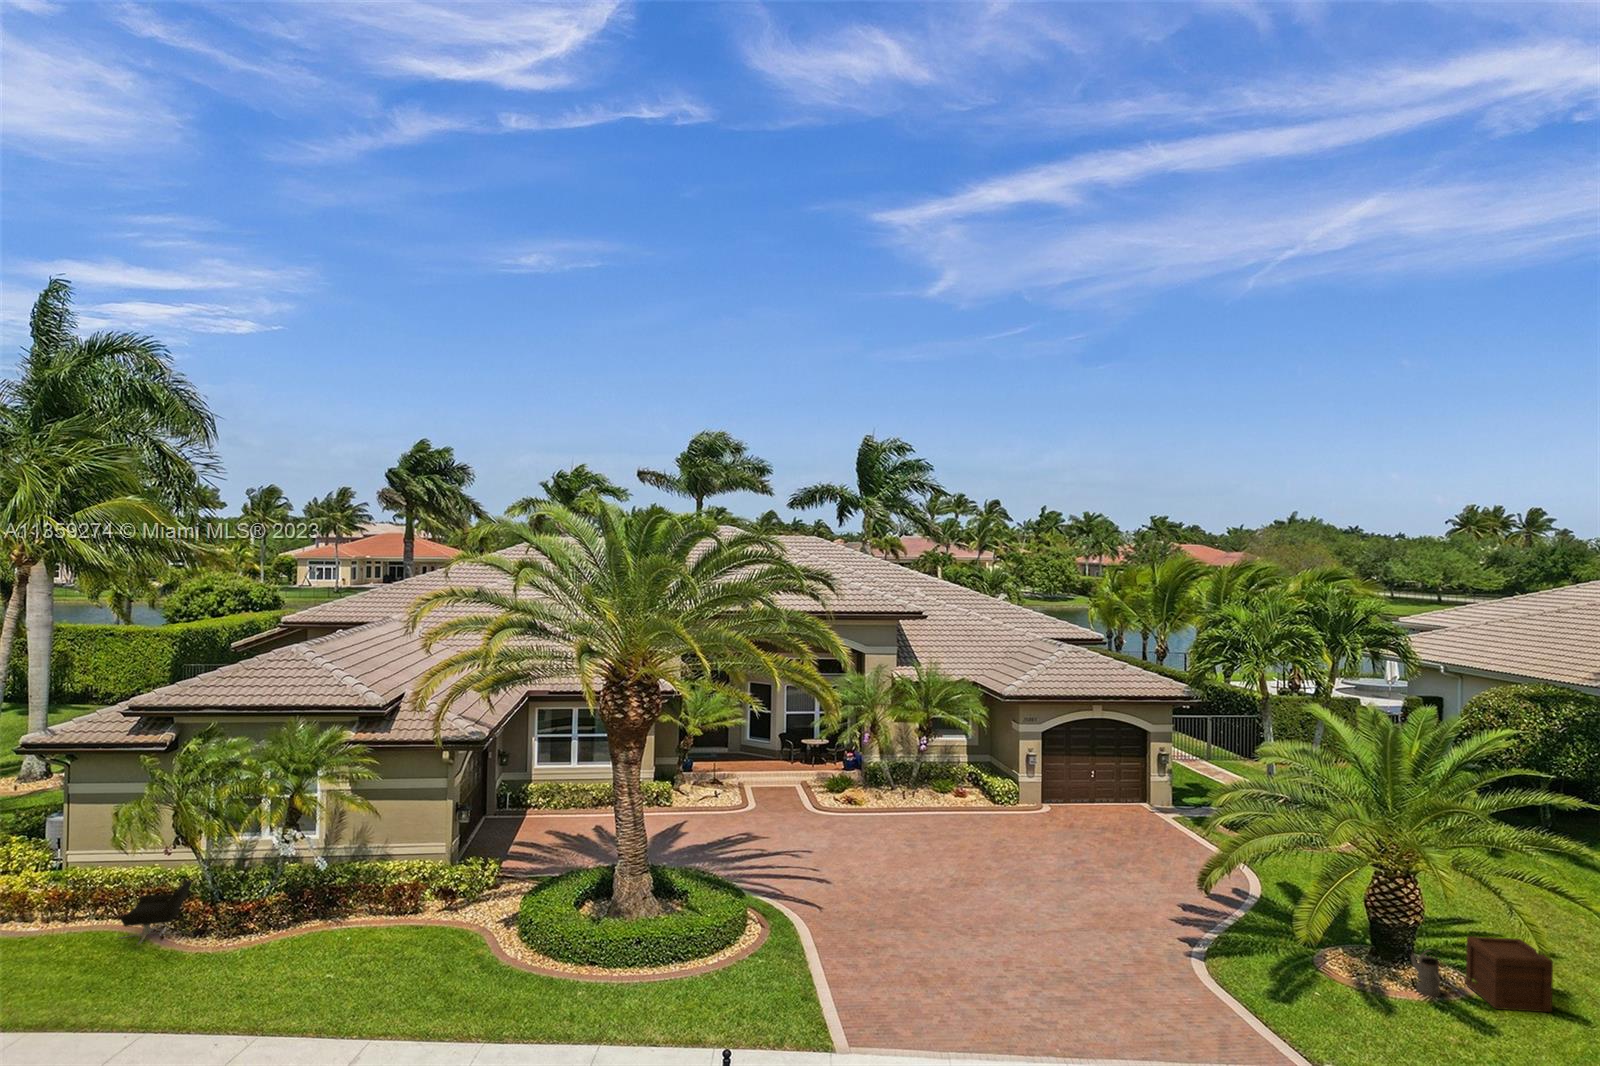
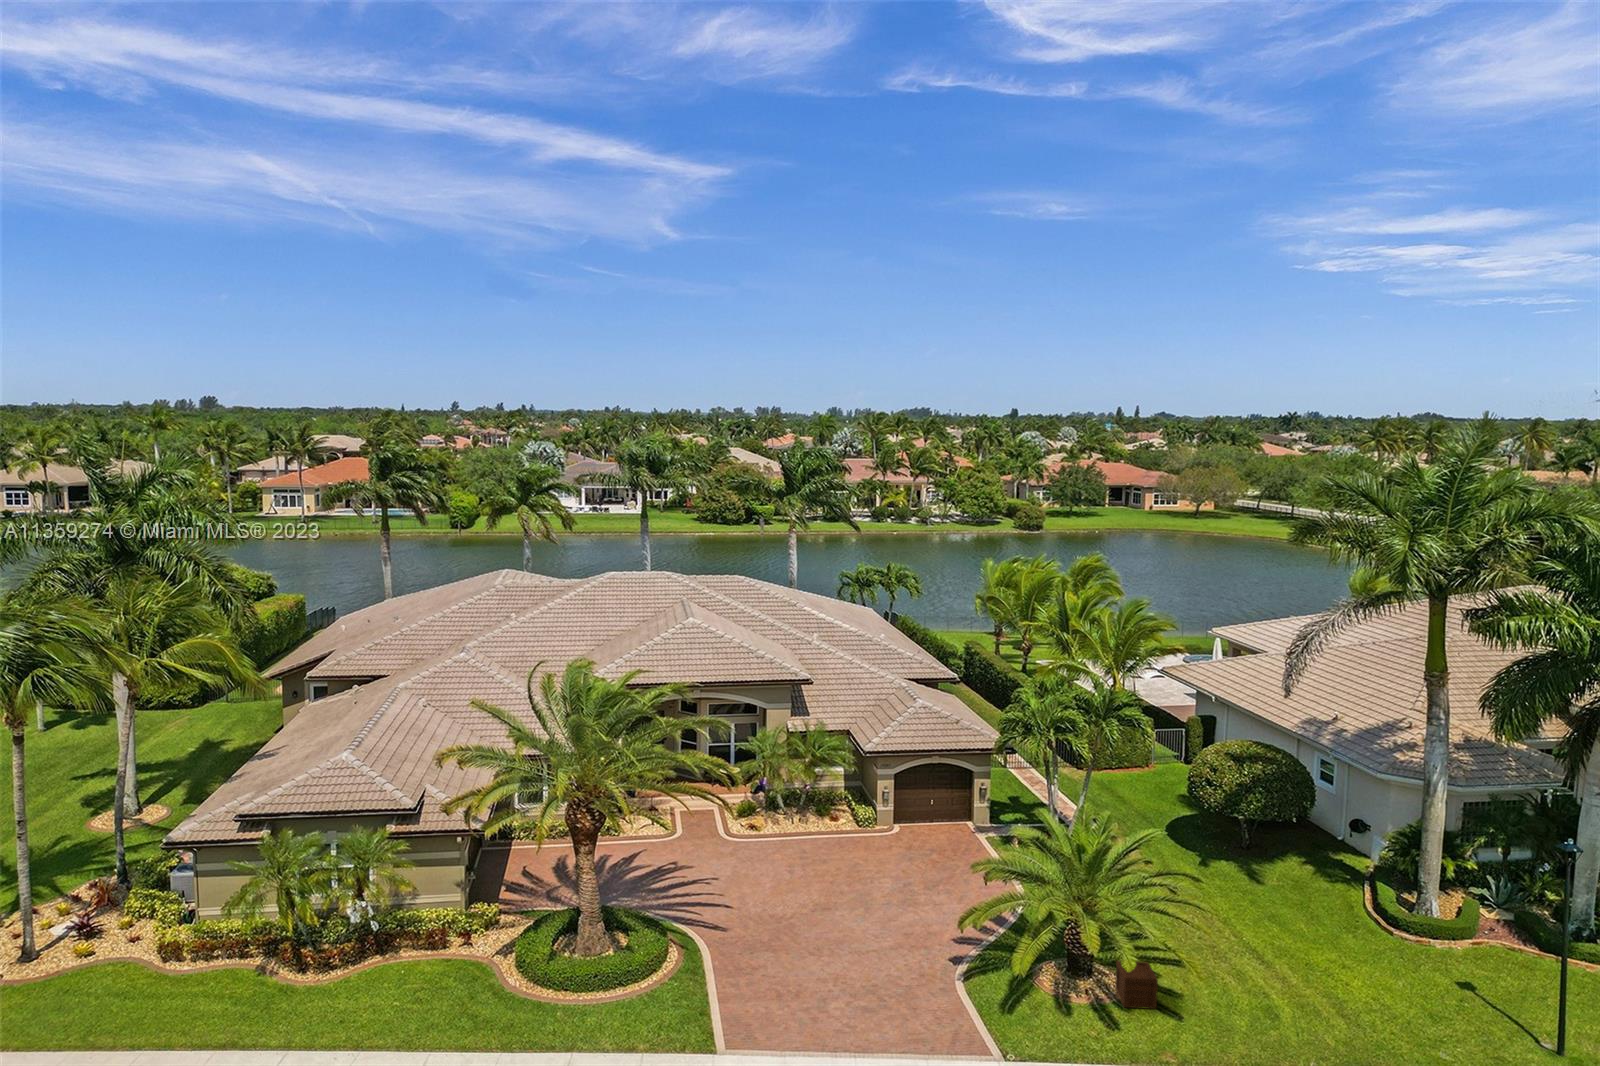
lounge chair: present [120,880,192,944] -> none [248,936,293,983]
watering can: present [1411,950,1441,997] -> none [1082,964,1096,999]

